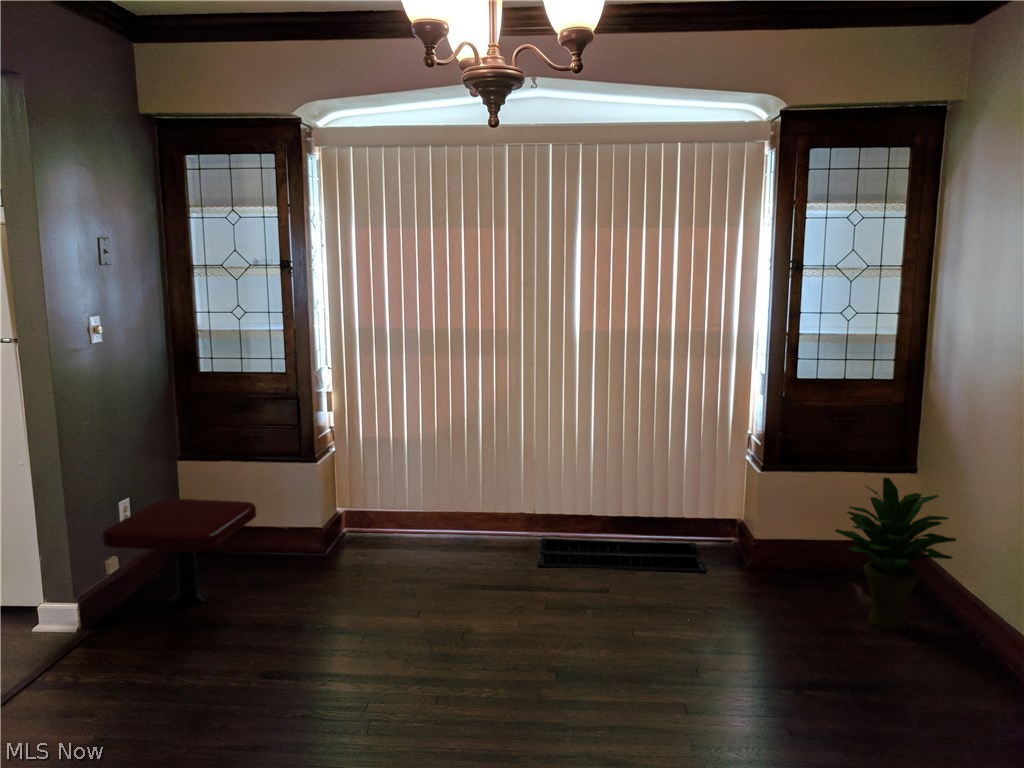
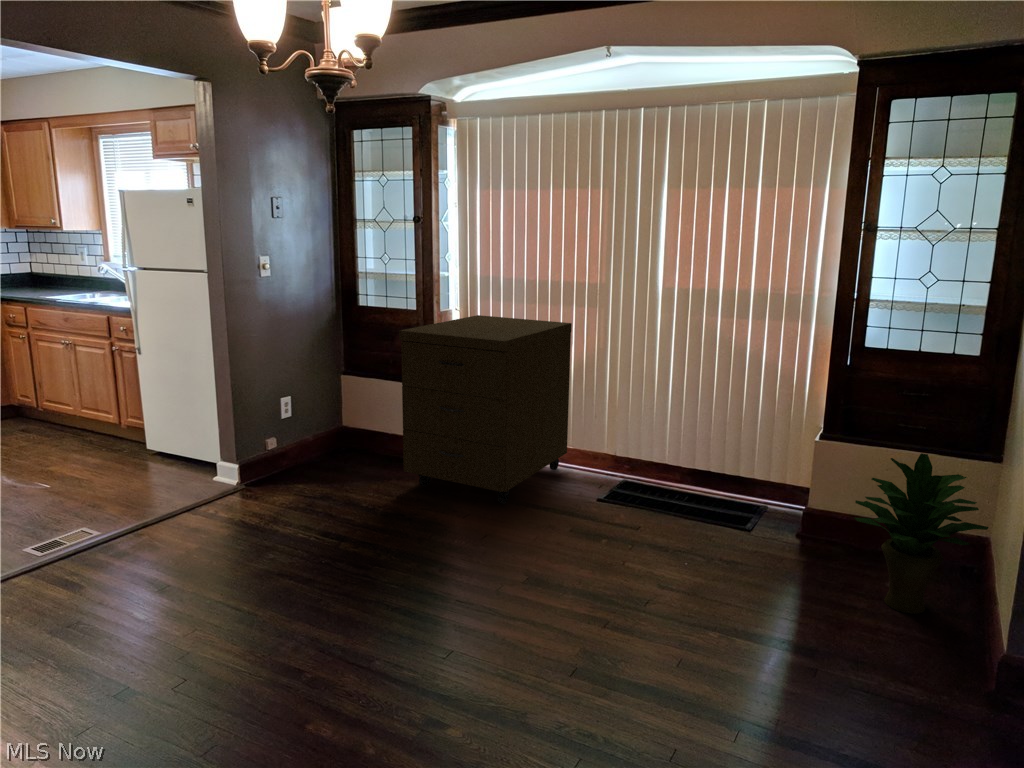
storage cabinet: none [304,373,478,592] -> present [399,315,572,504]
pedestal table: present [103,499,256,607] -> none [259,401,374,482]

